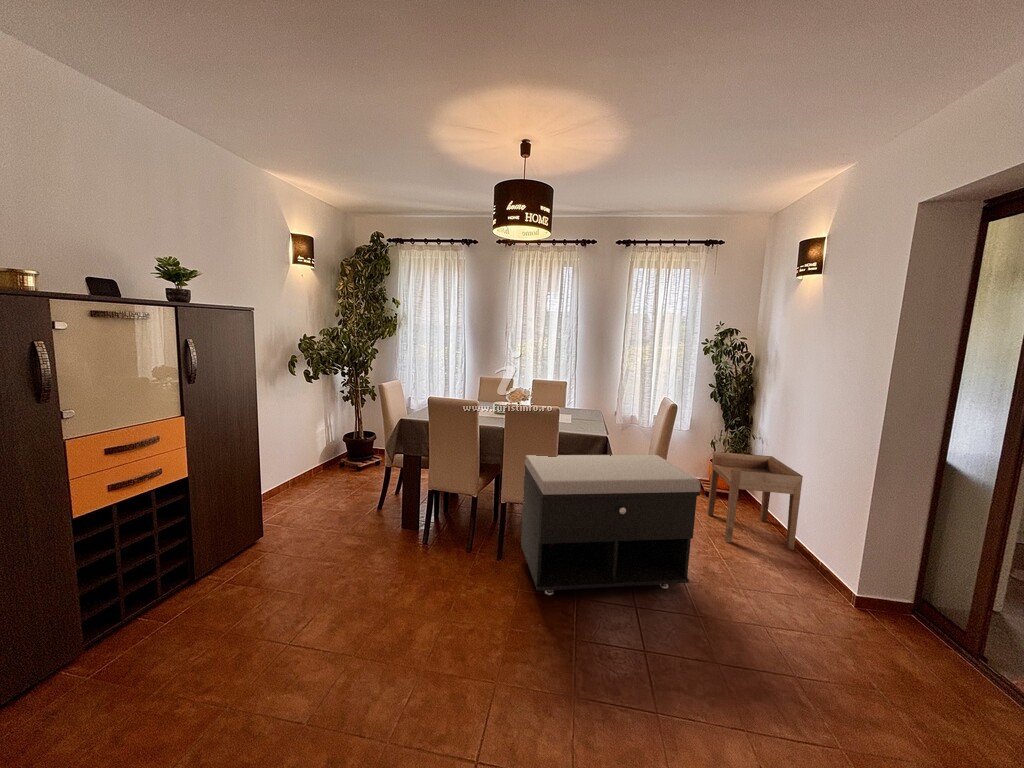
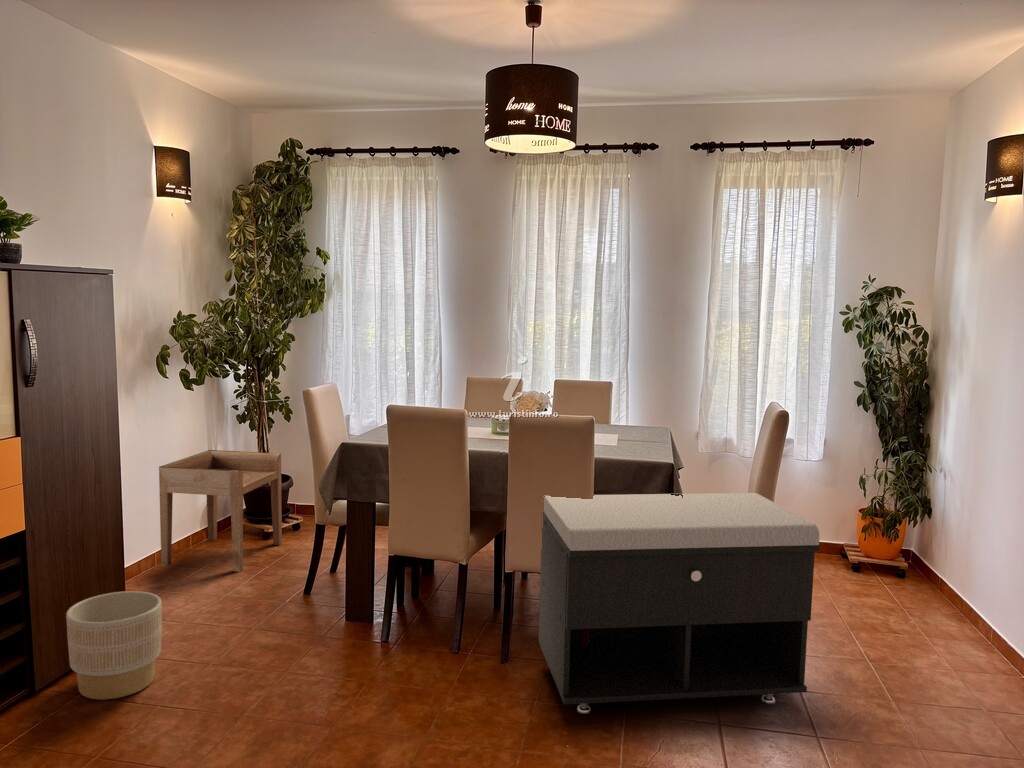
side table: present [707,452,803,550] -> present [159,450,282,572]
planter: none [220,512,283,583] -> present [66,591,162,700]

